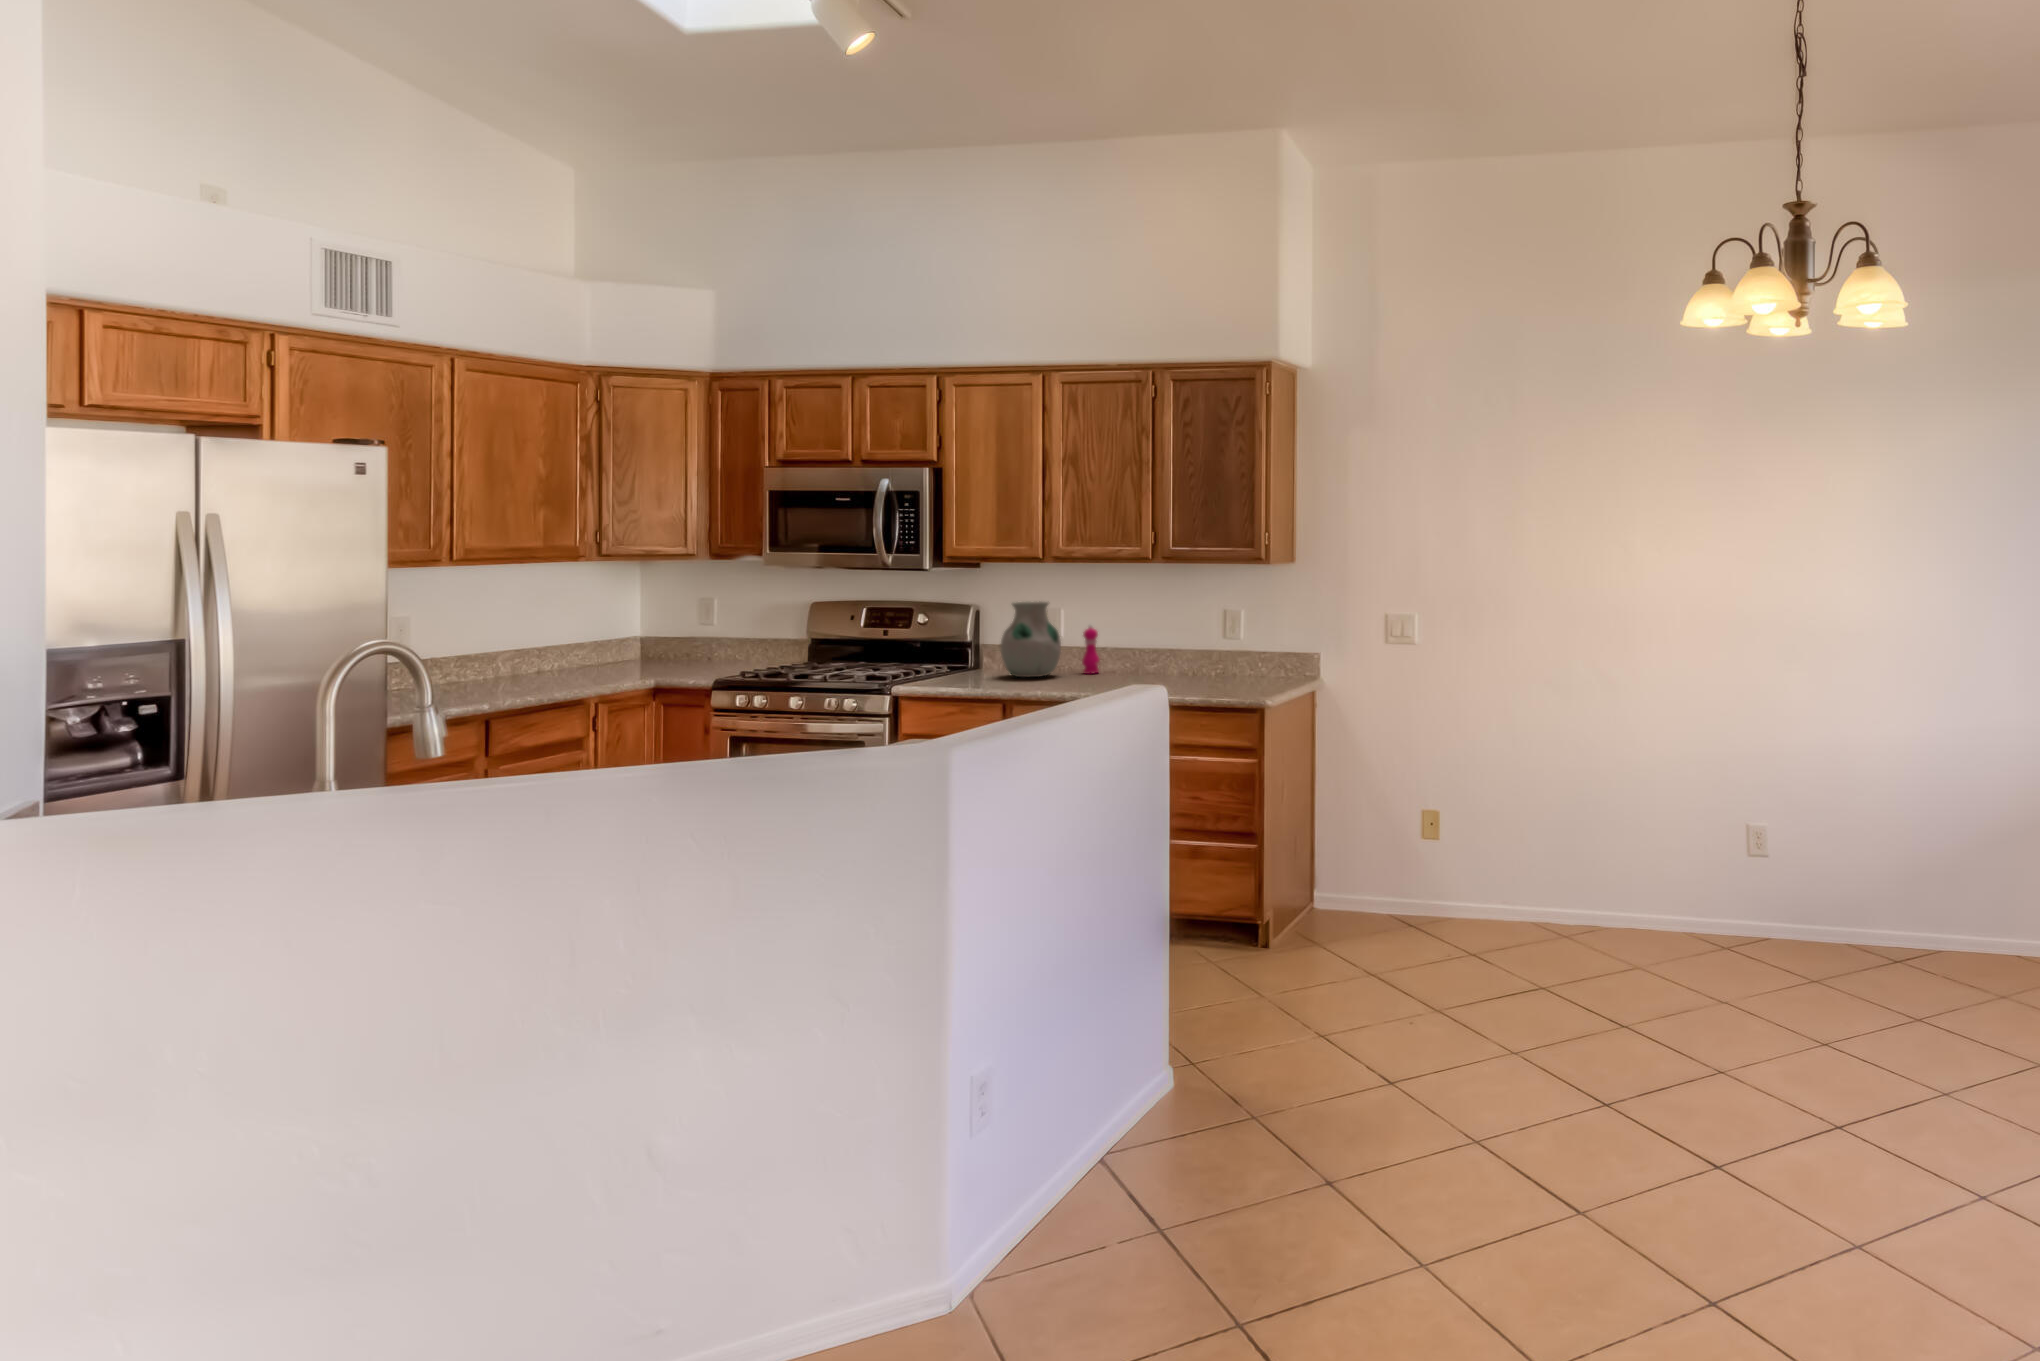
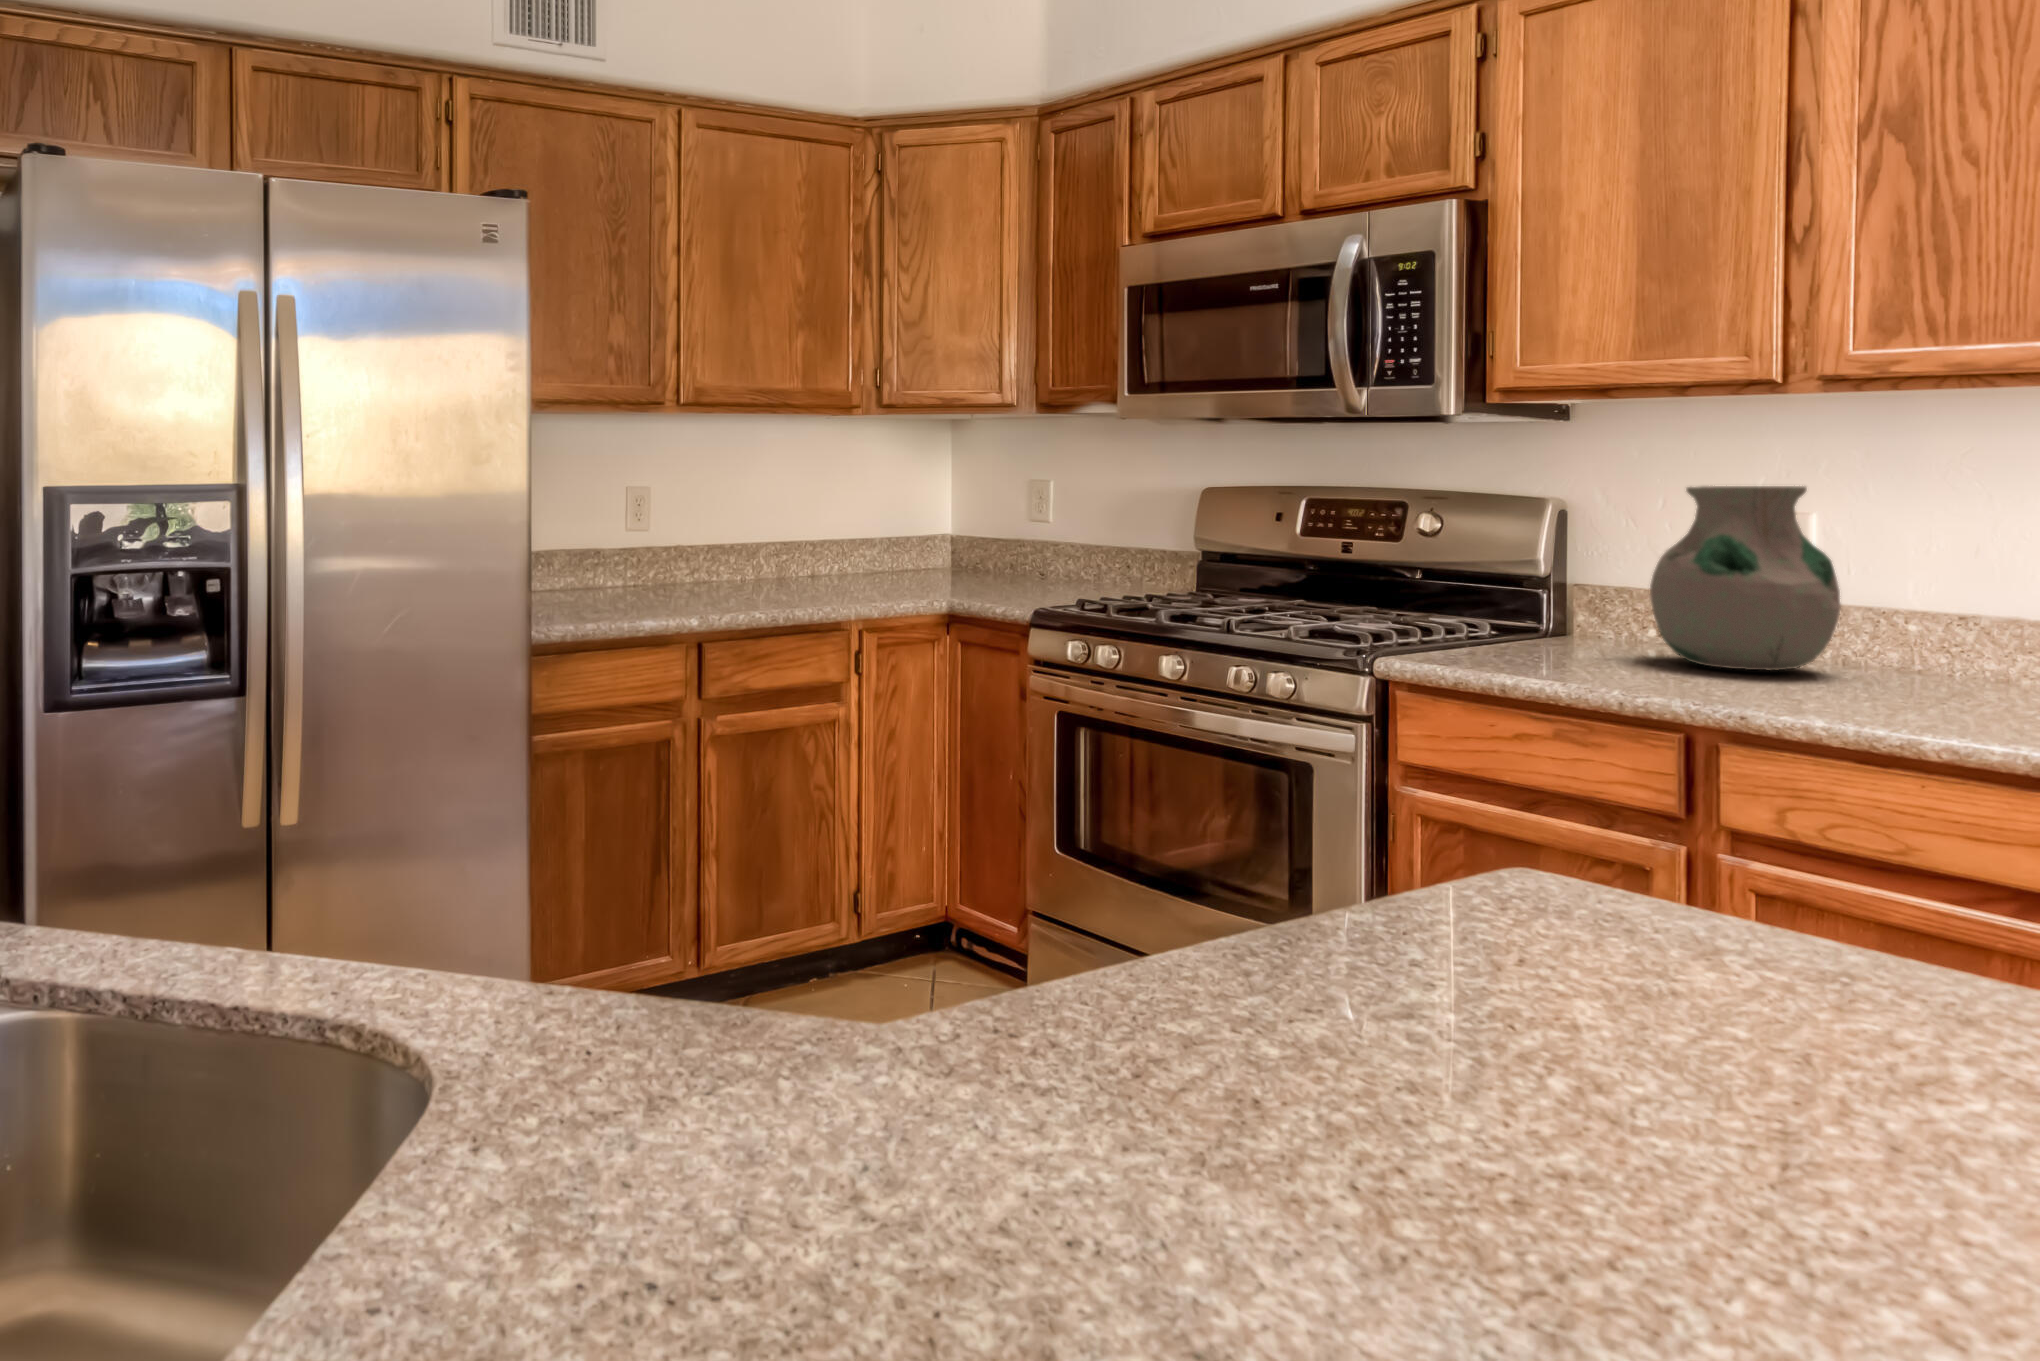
pepper mill: present [1082,625,1099,674] -> none [1898,550,1964,677]

